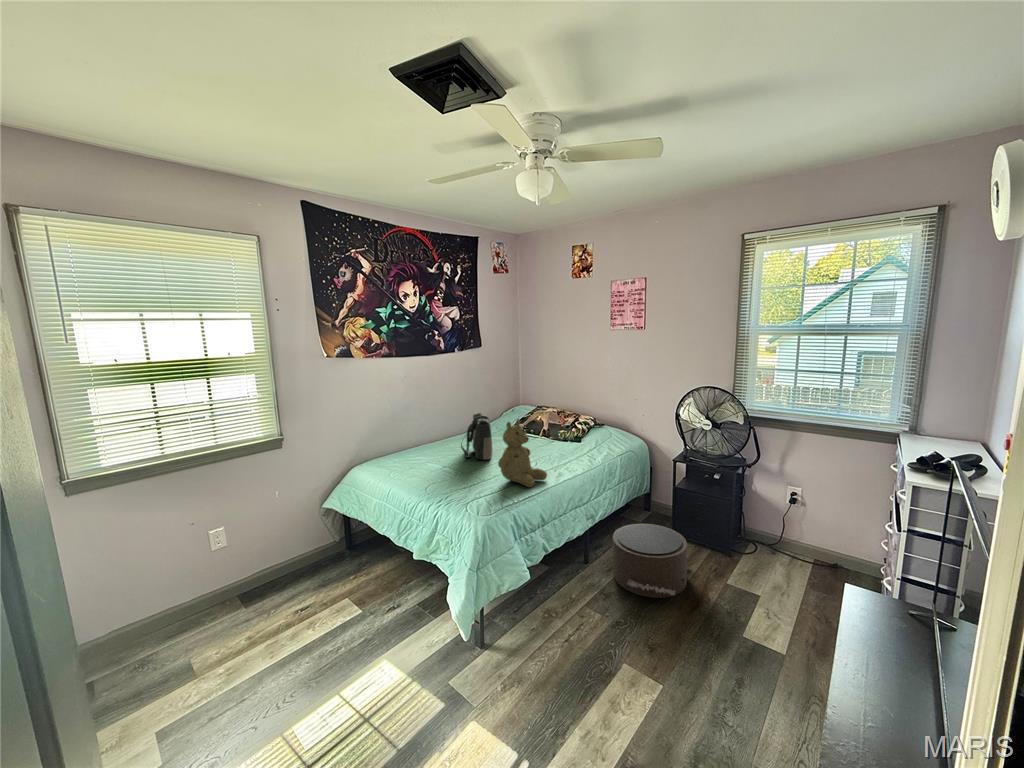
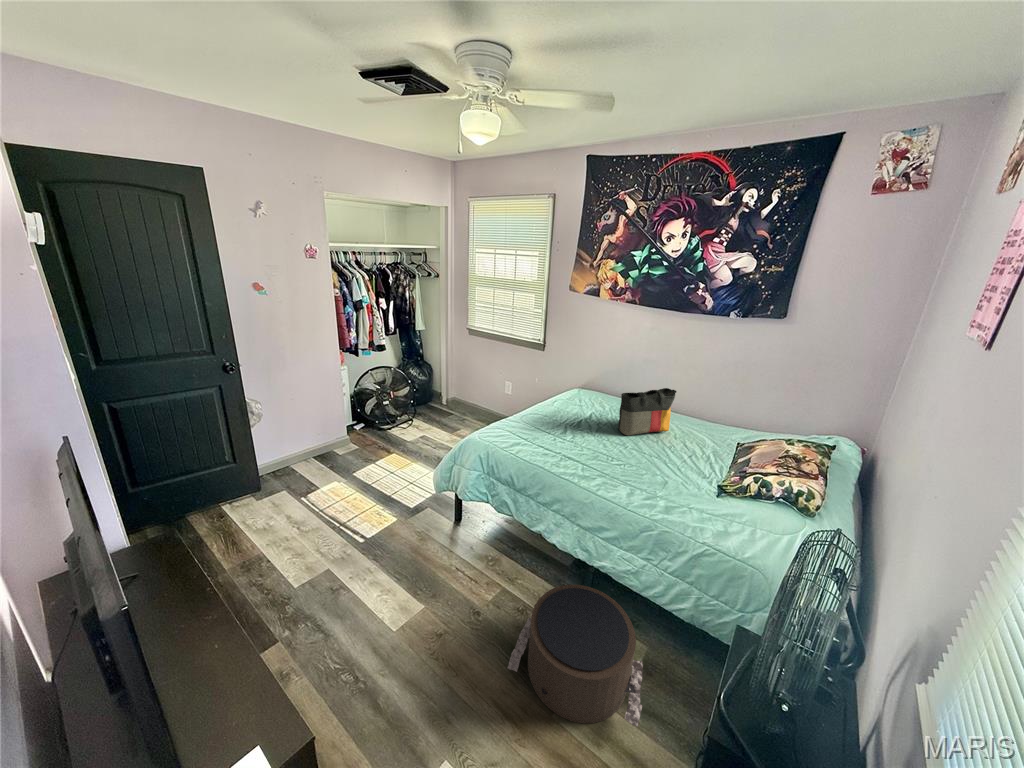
teddy bear: present [498,419,547,487] -> none [534,387,589,464]

